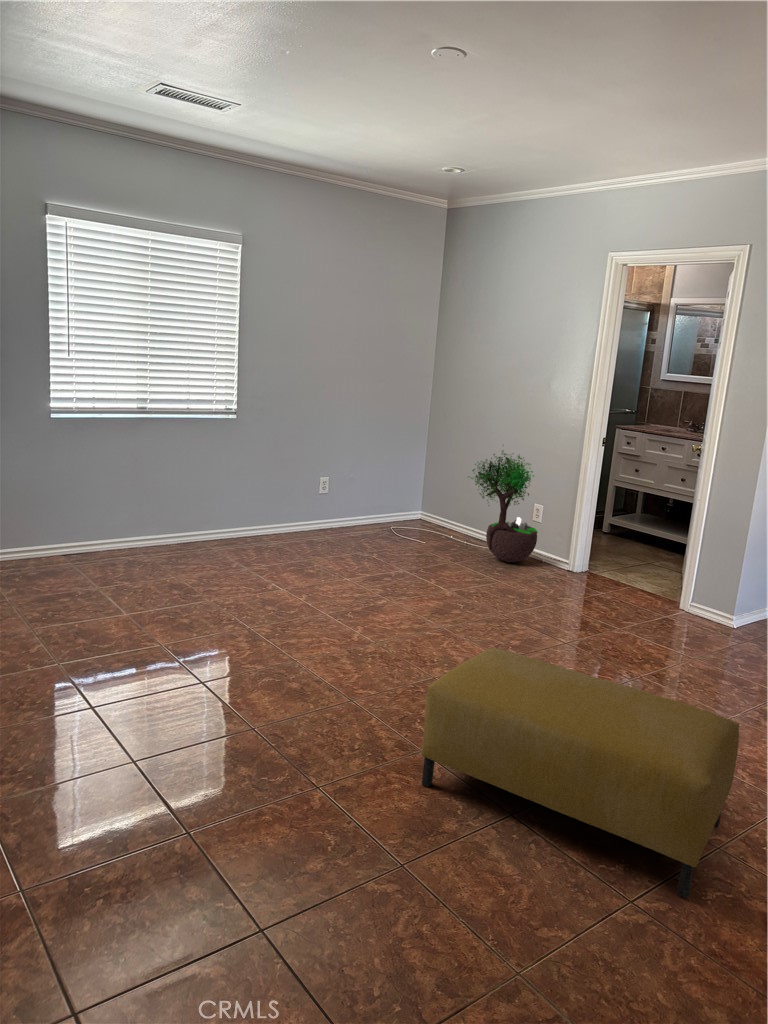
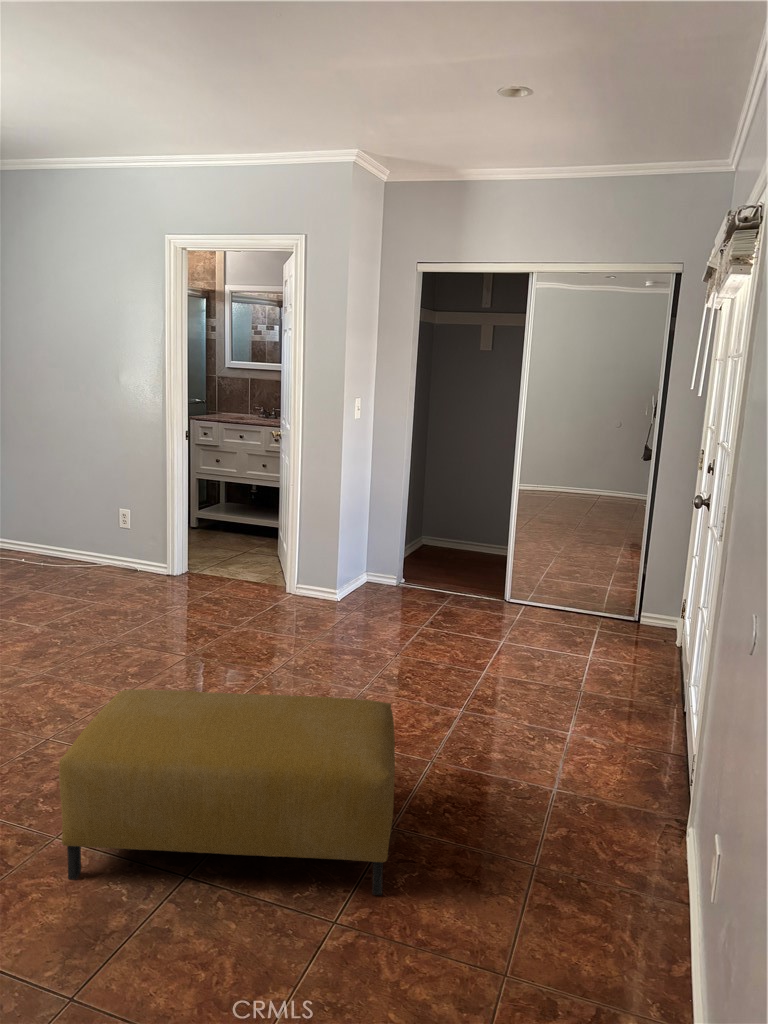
potted tree: present [469,450,538,562] -> none [36,449,129,580]

